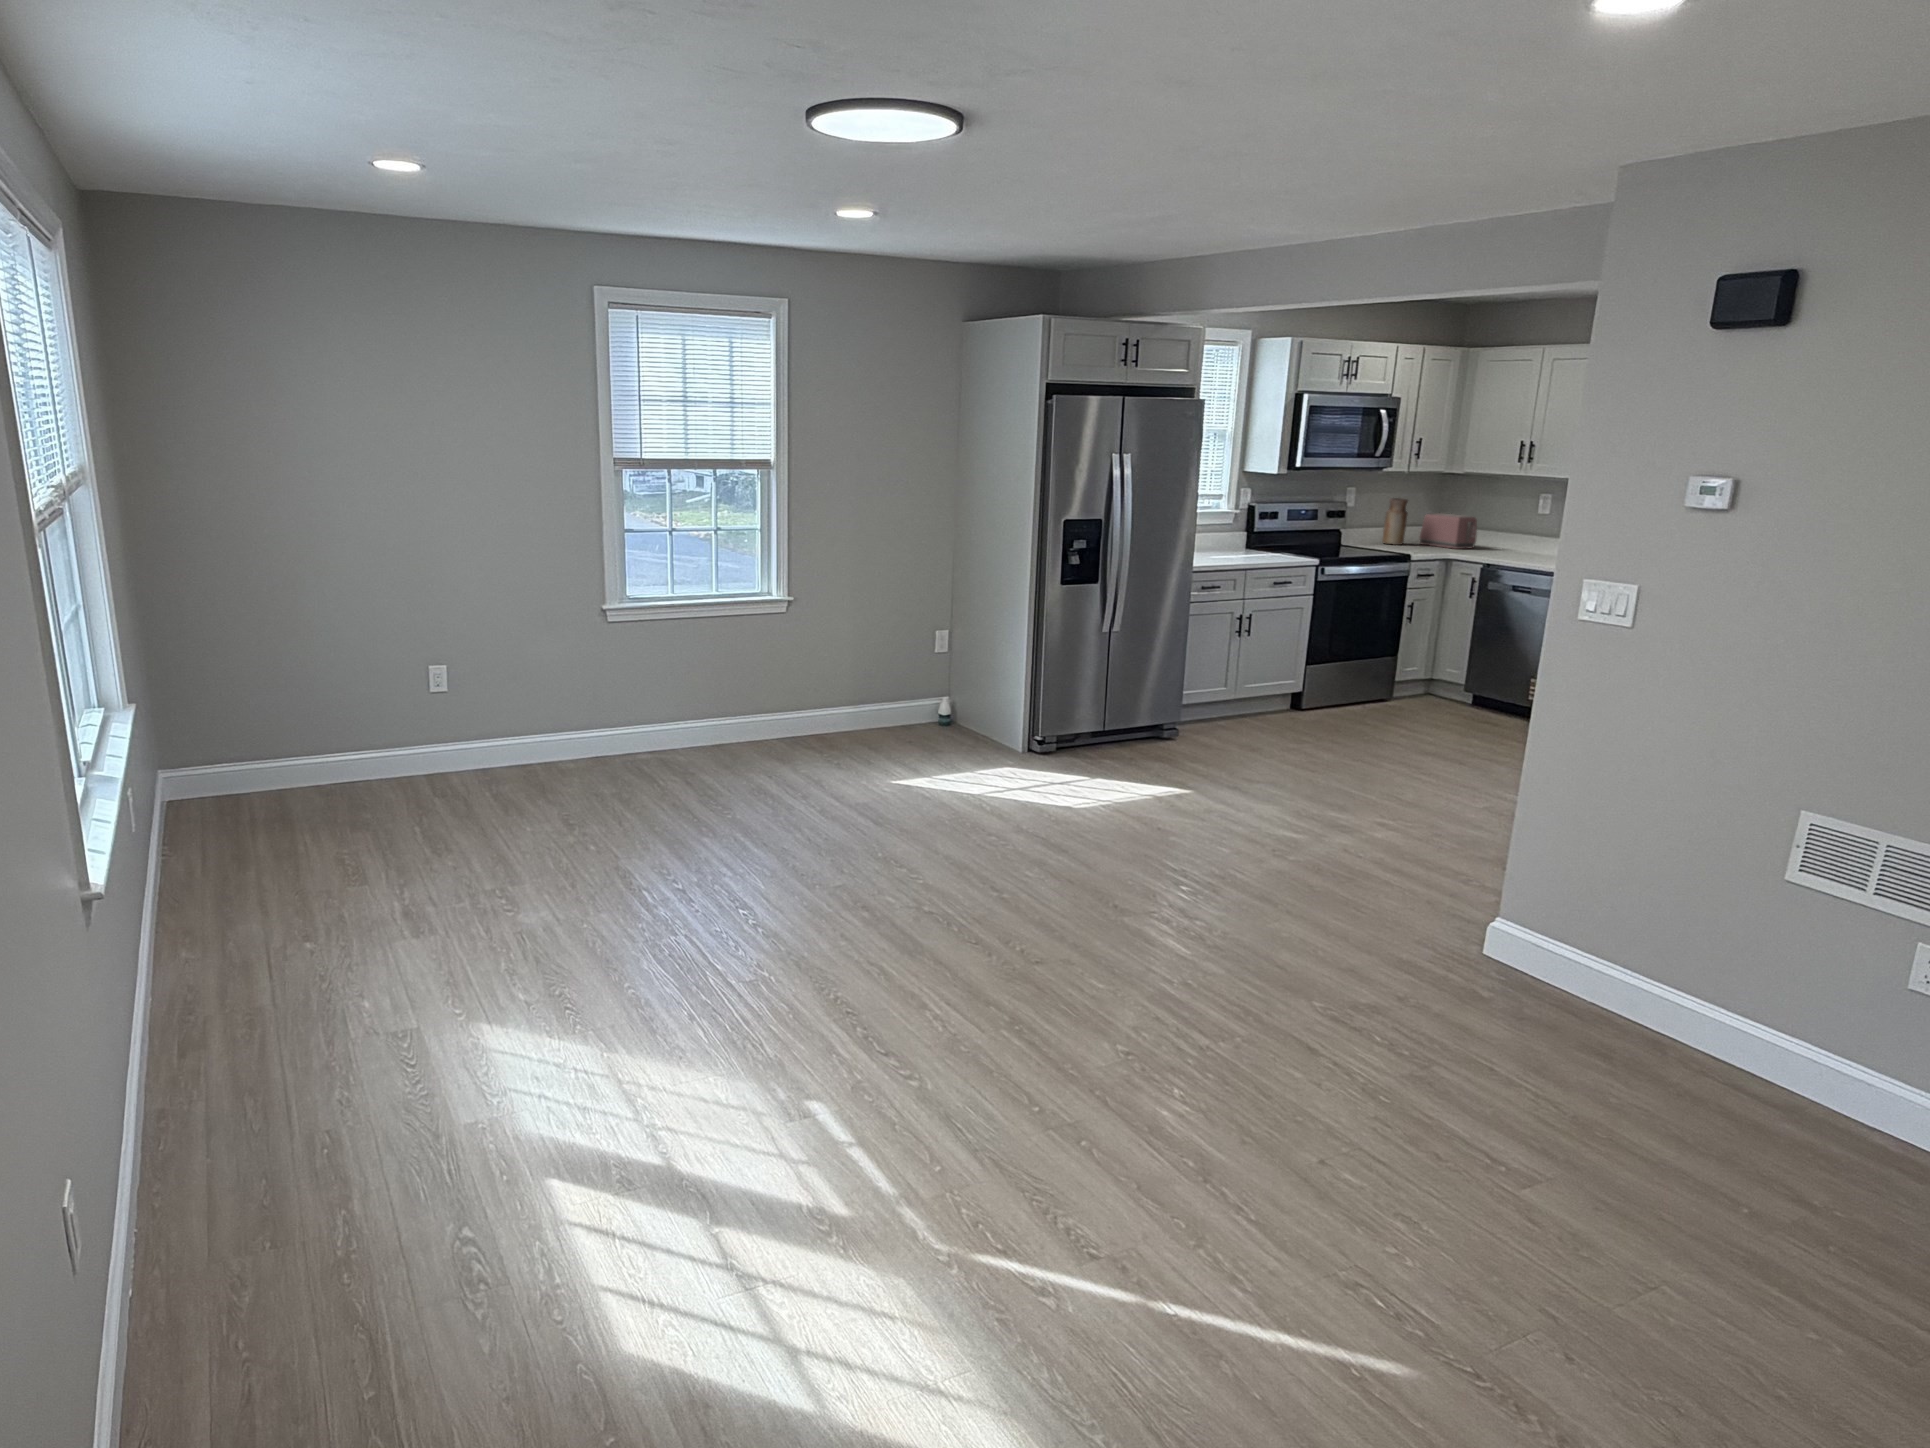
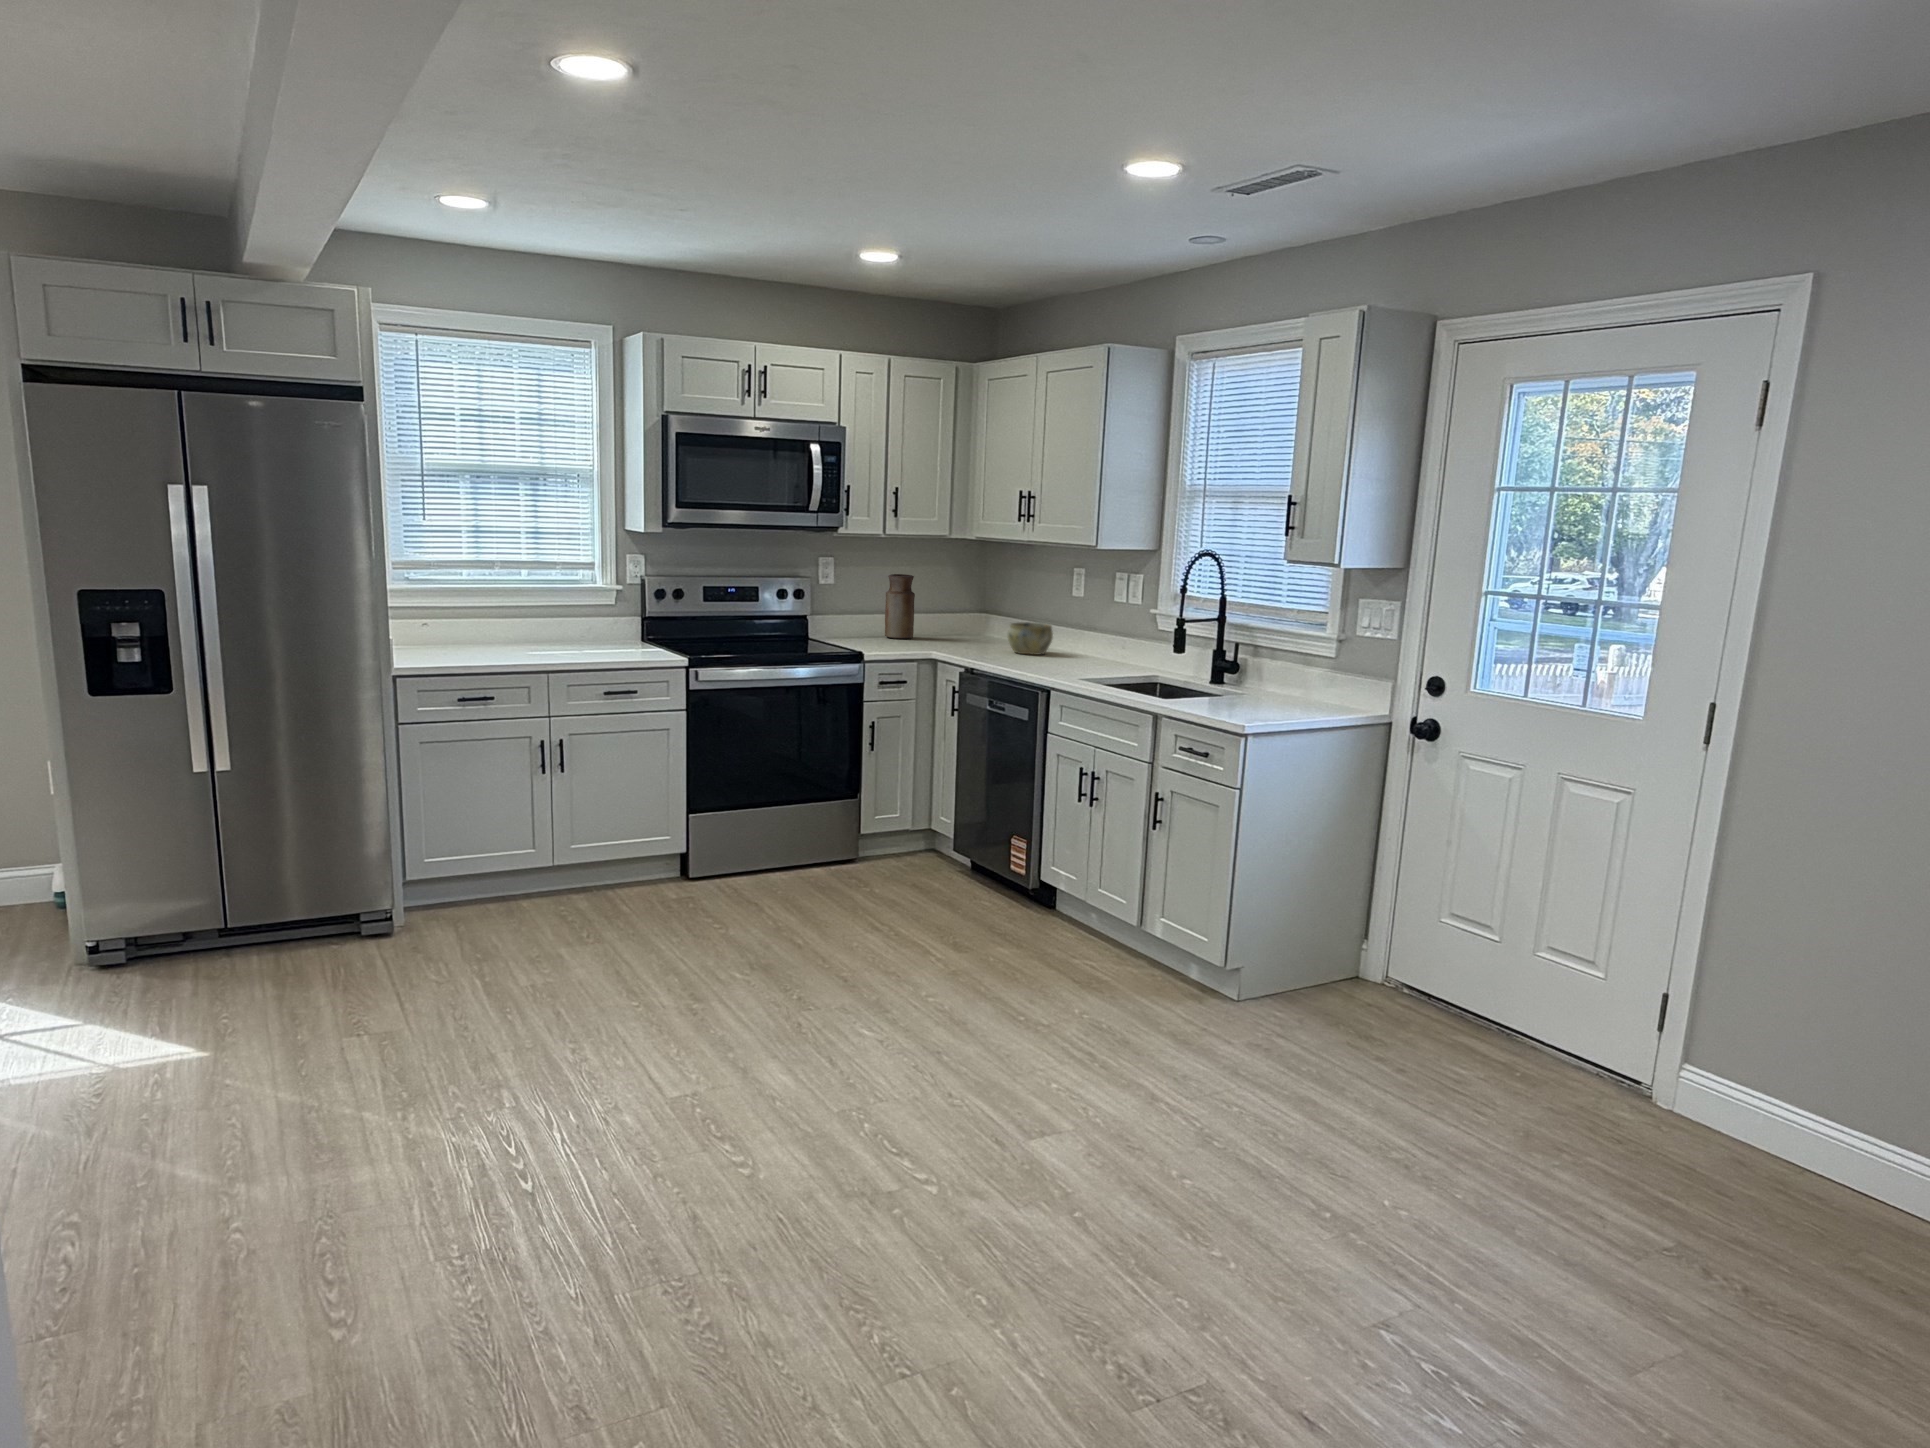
toaster: present [1420,514,1477,549] -> none [940,596,1006,645]
ceramic bowl: none [1493,532,1527,555] -> present [1008,622,1053,655]

